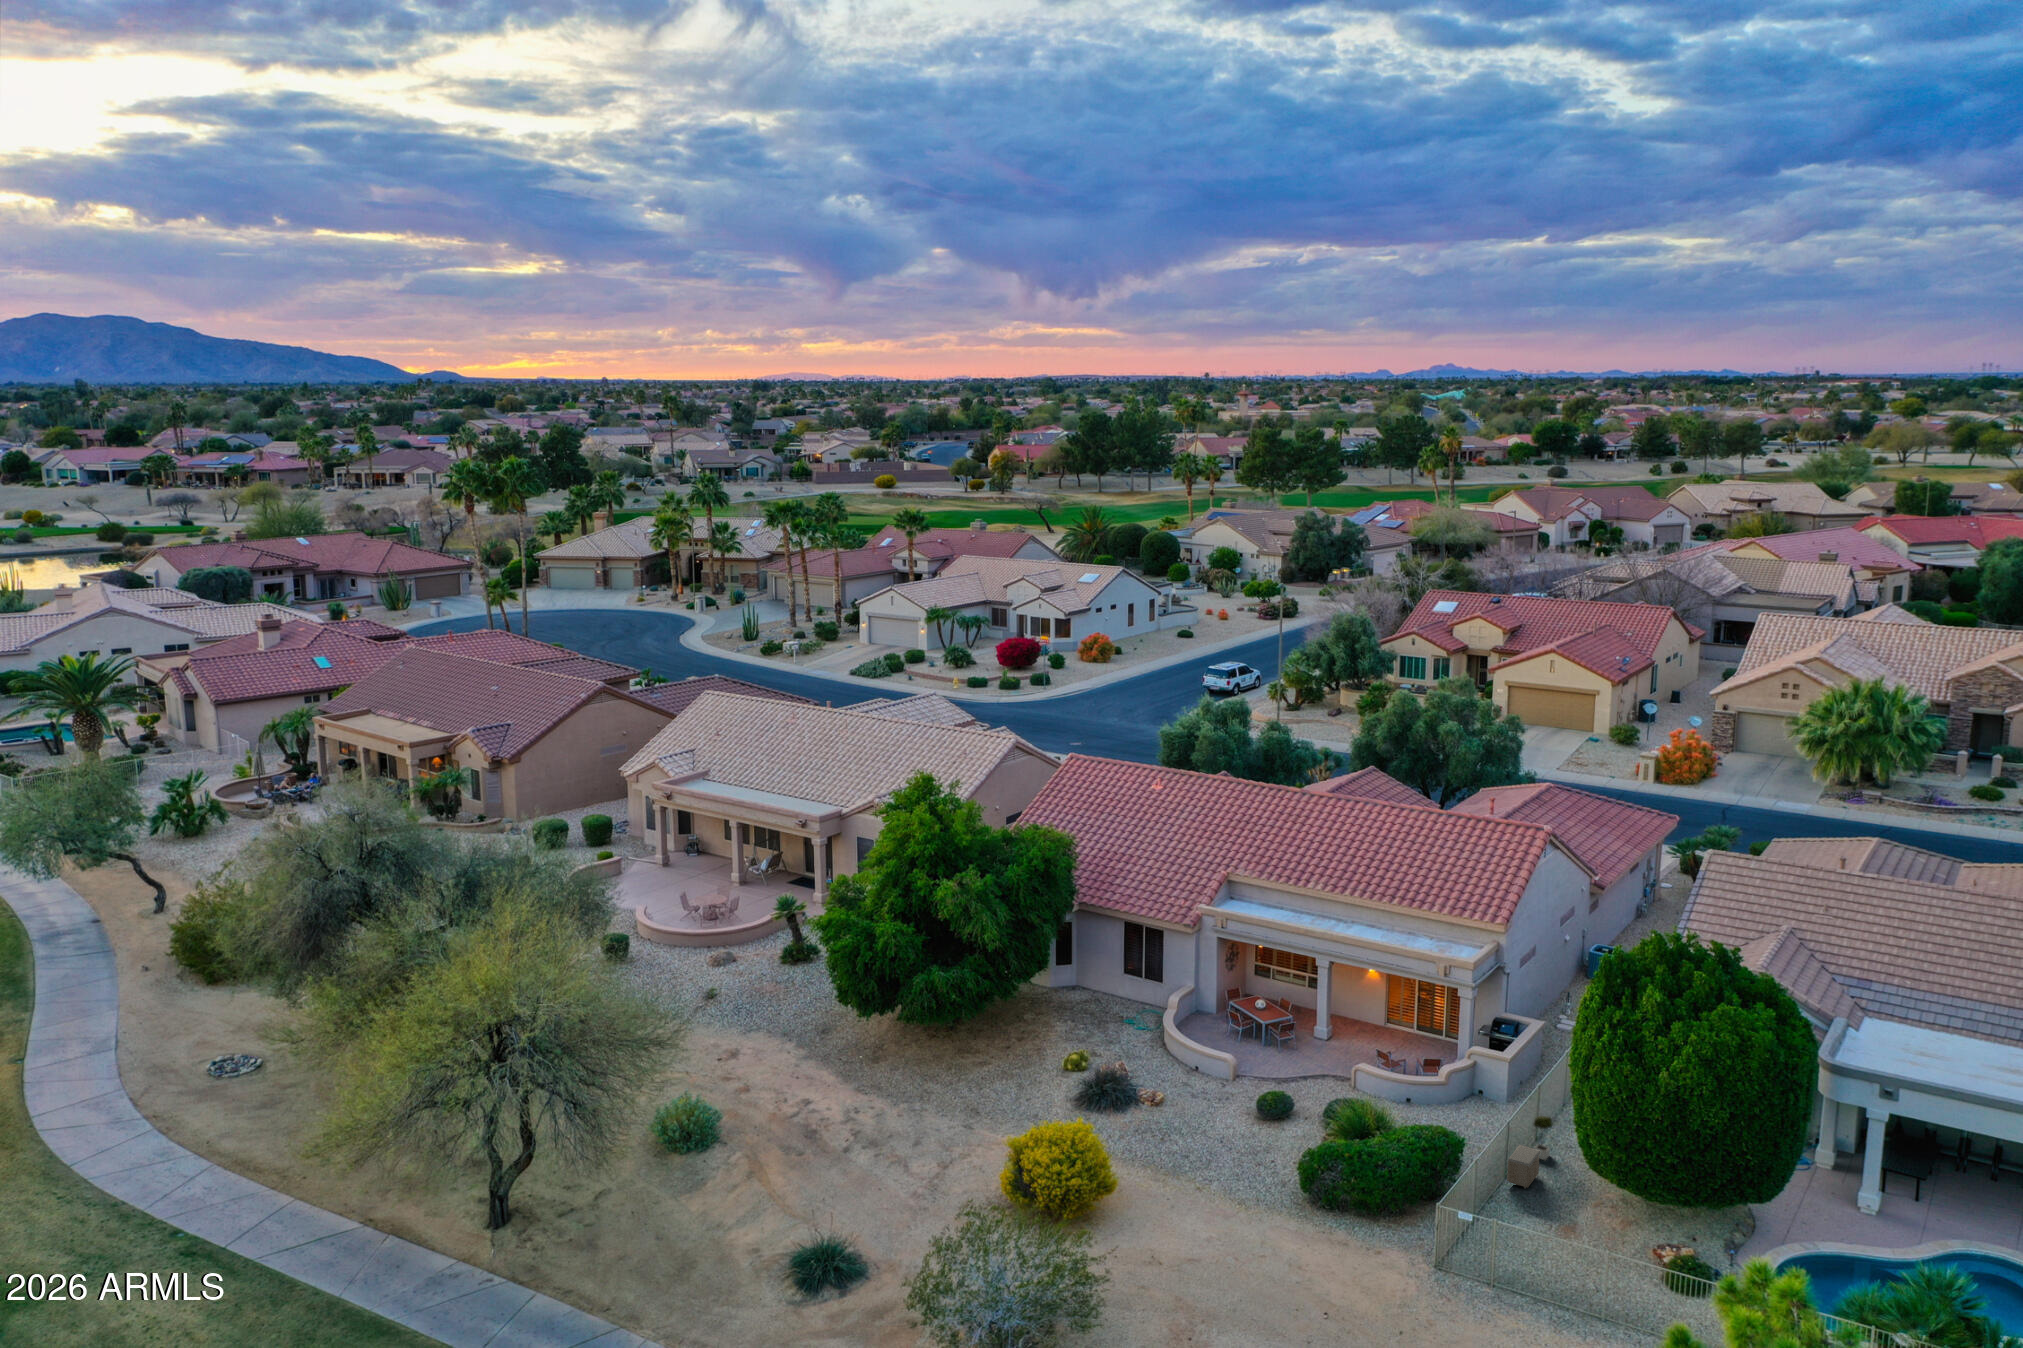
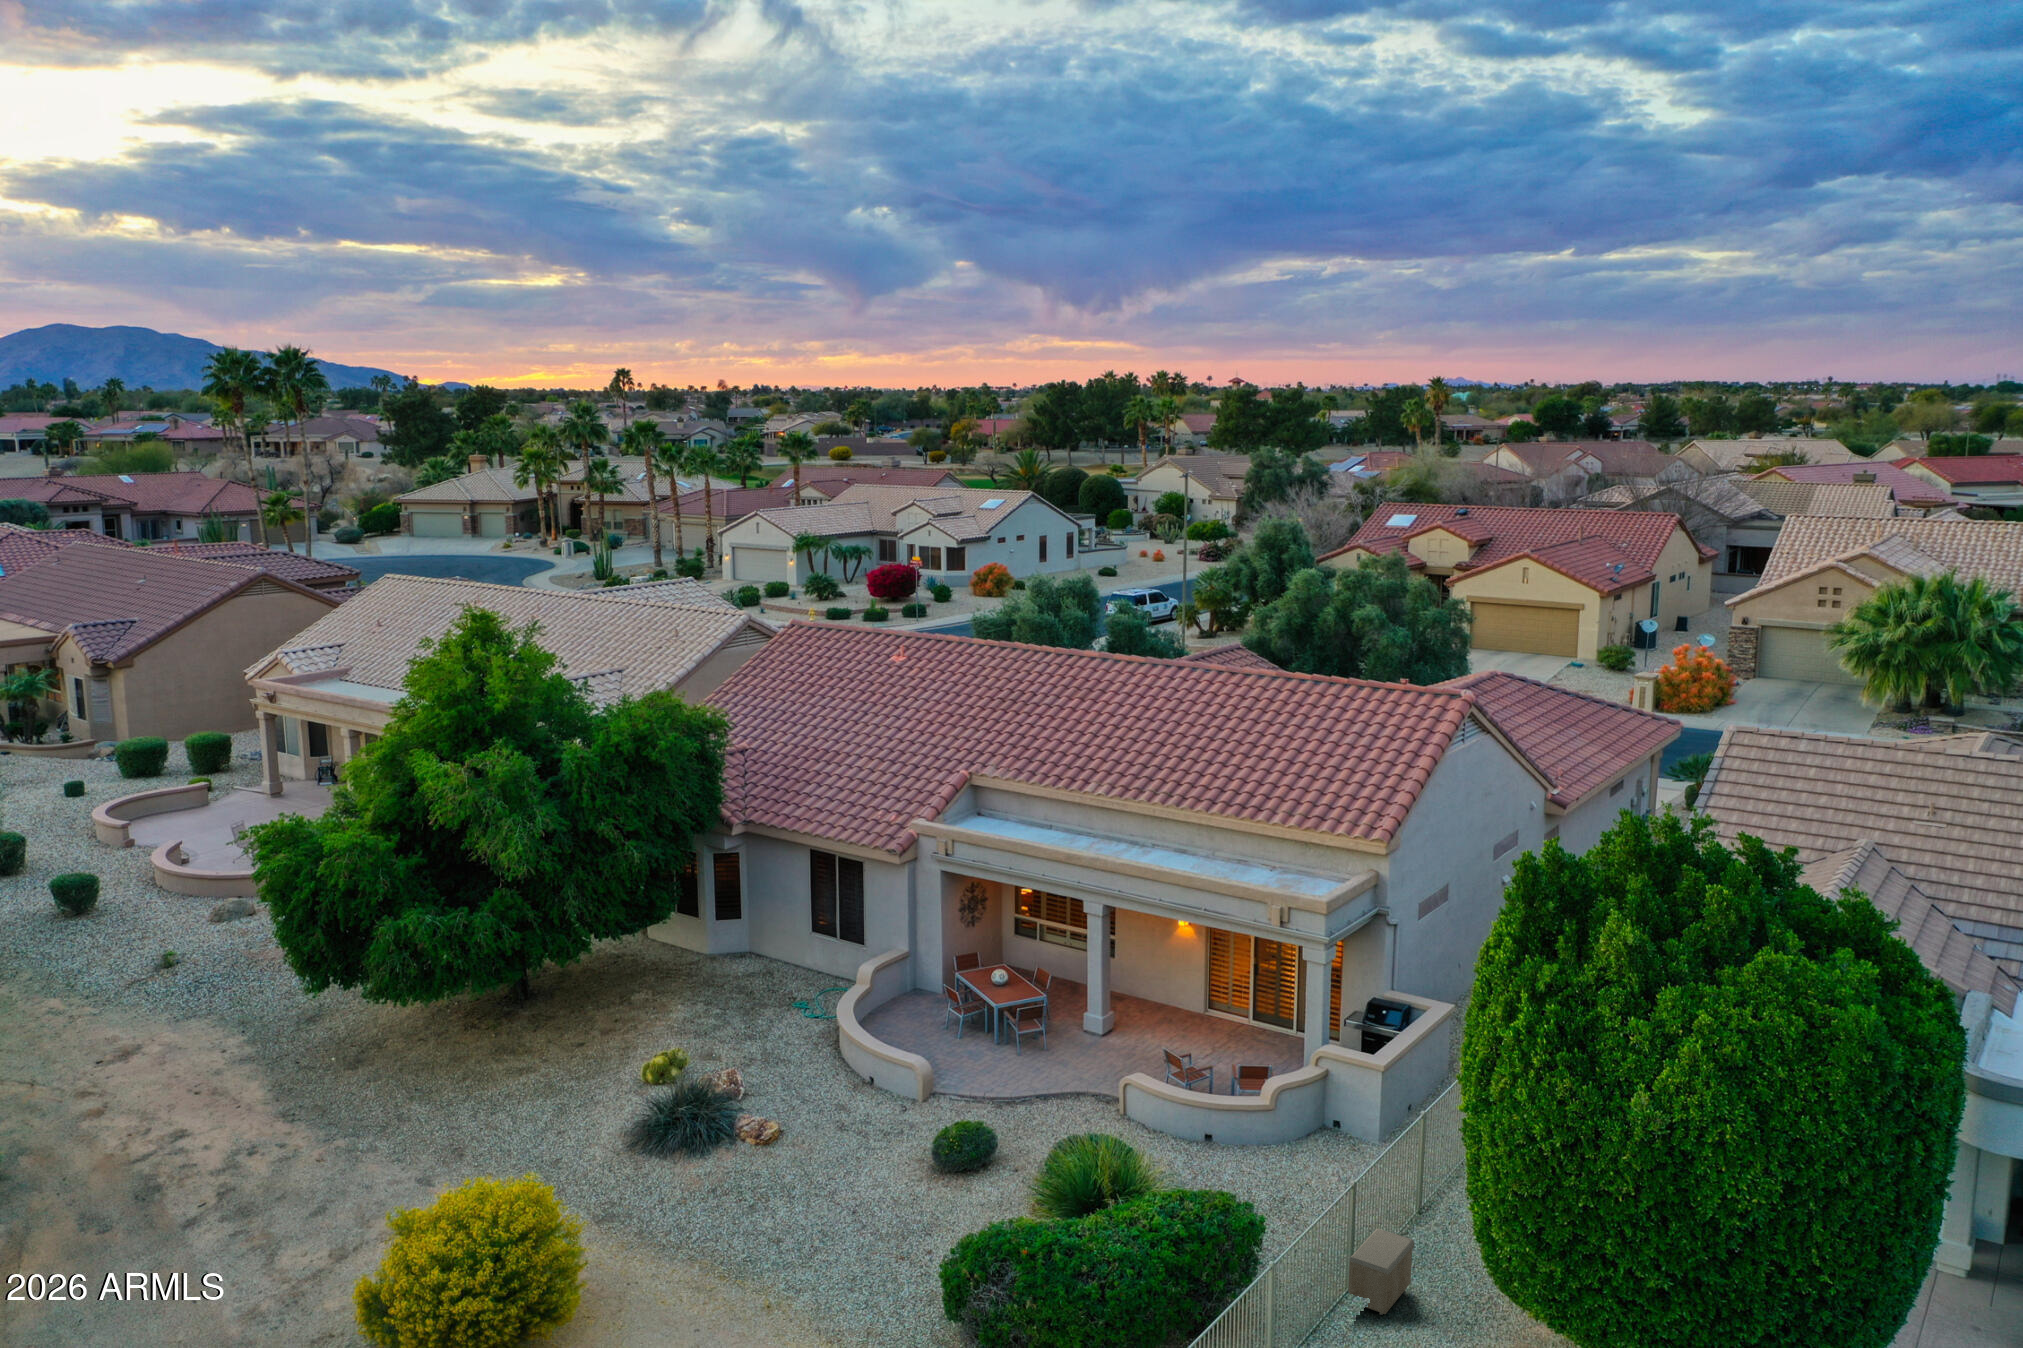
potted tree: present [1534,1116,1553,1160] -> none [1406,1172,1442,1255]

